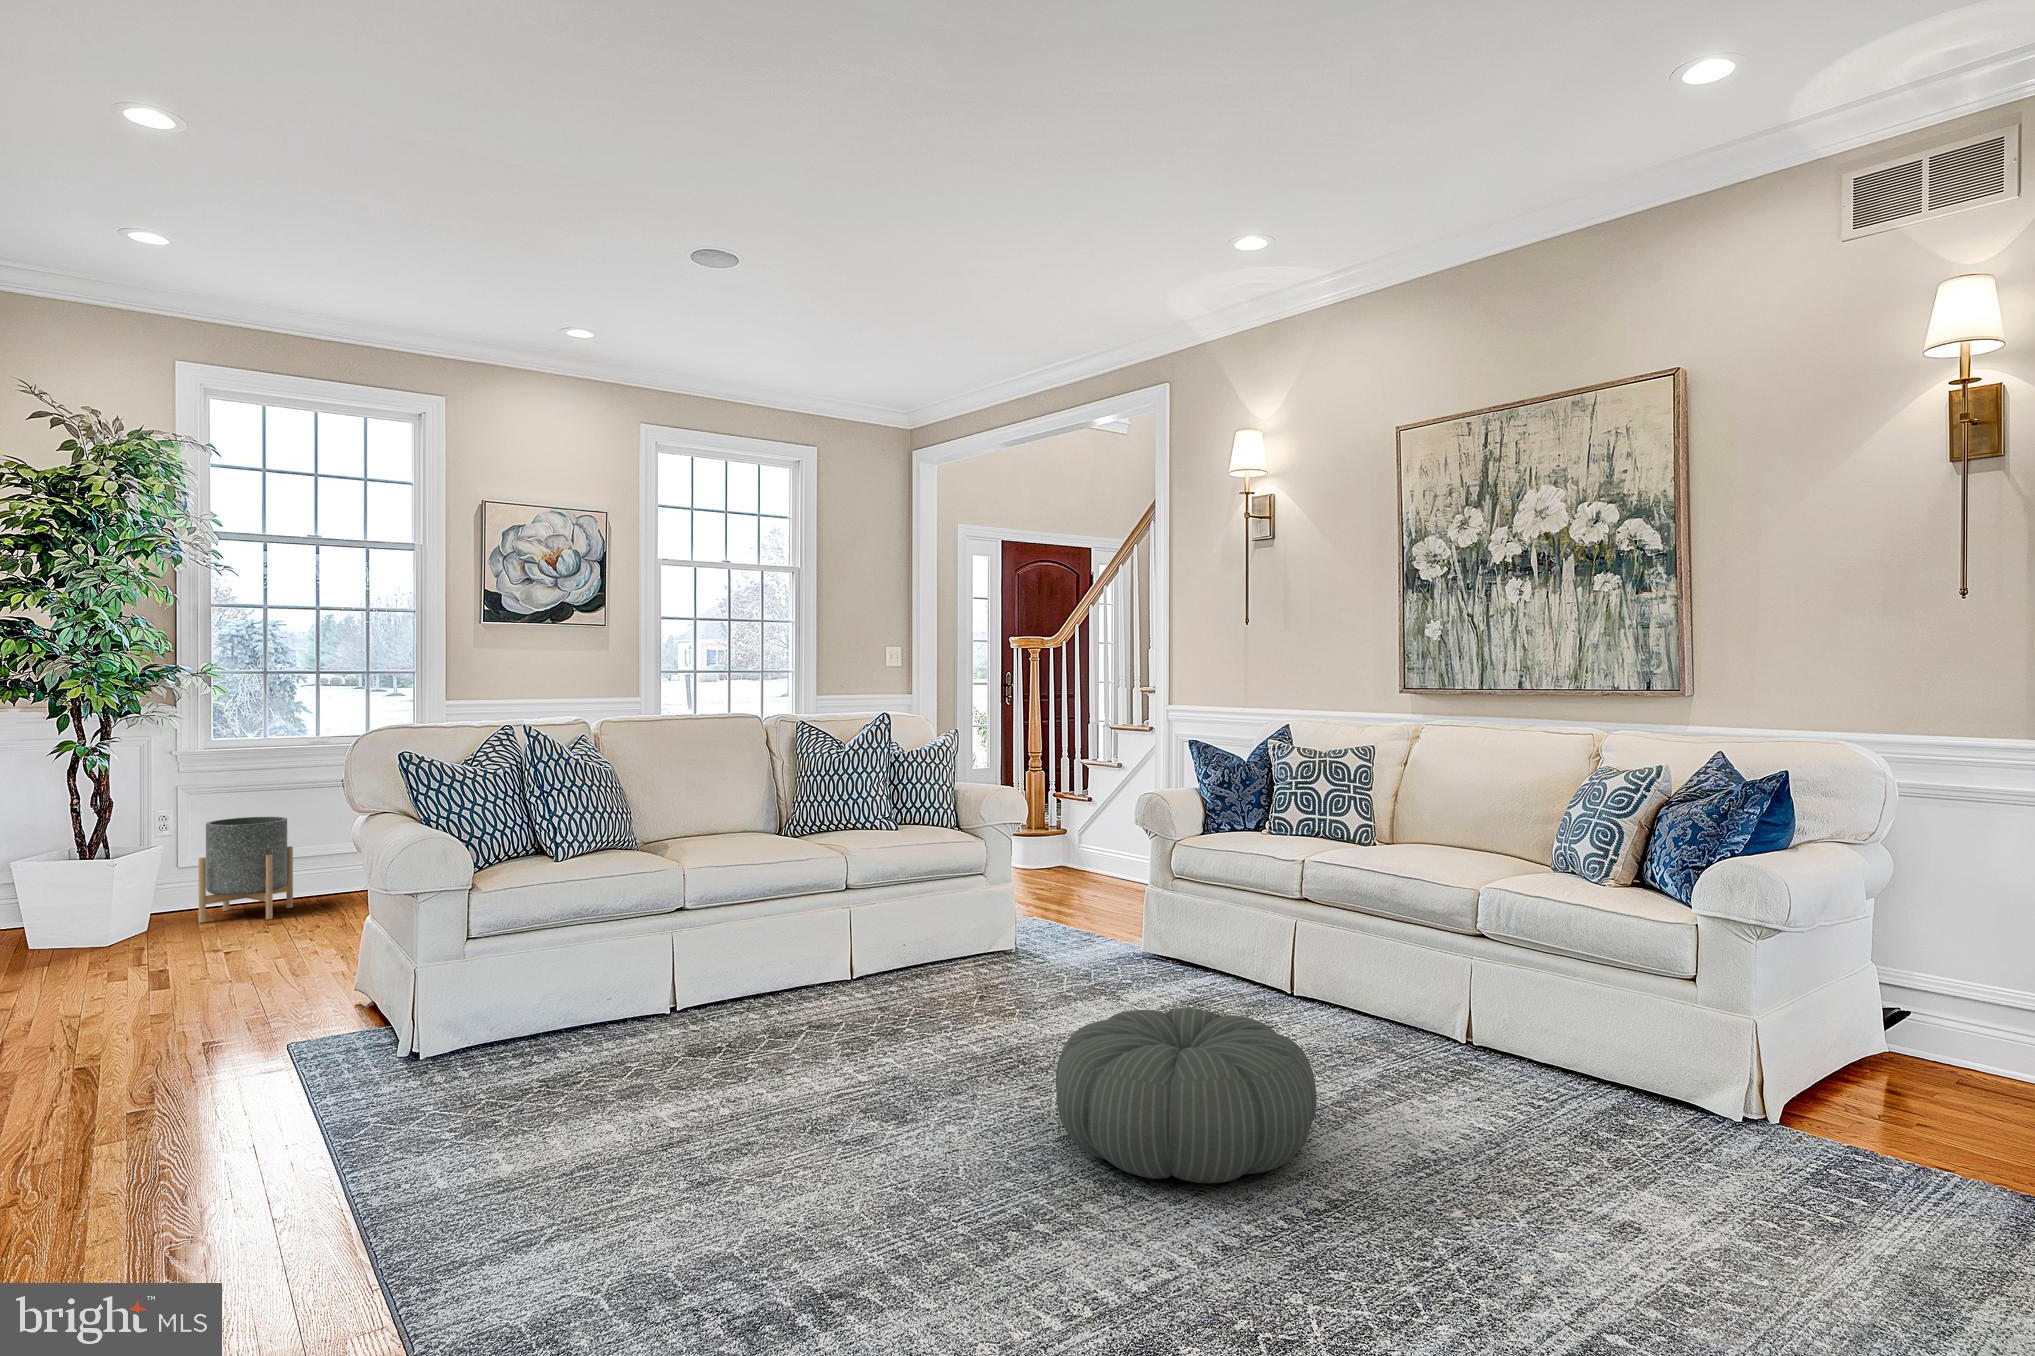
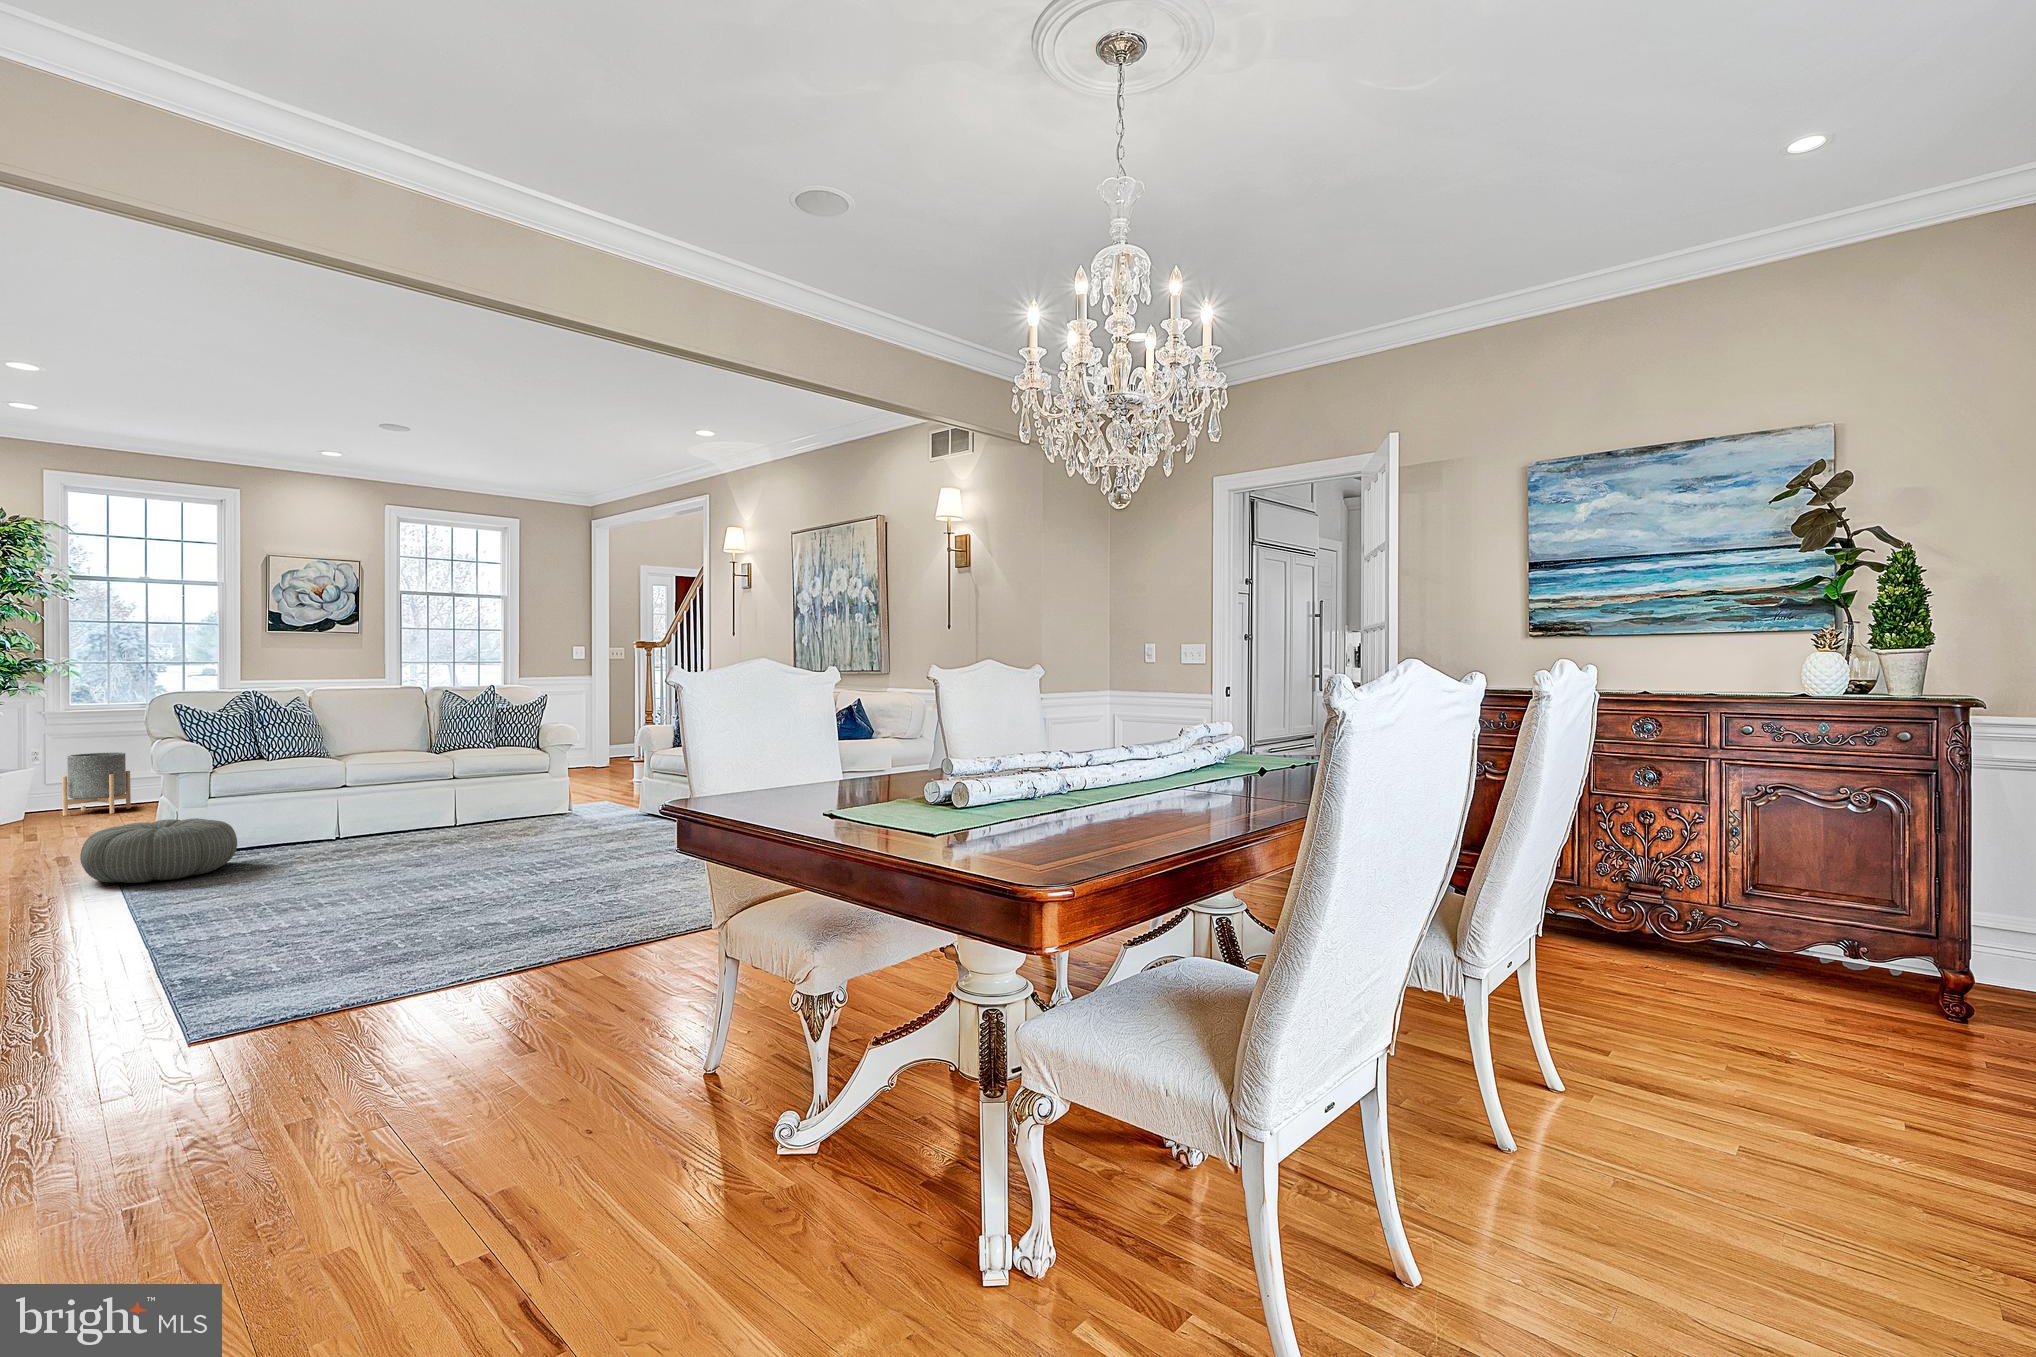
pouf: present [1056,1008,1317,1183] -> present [80,818,237,883]

